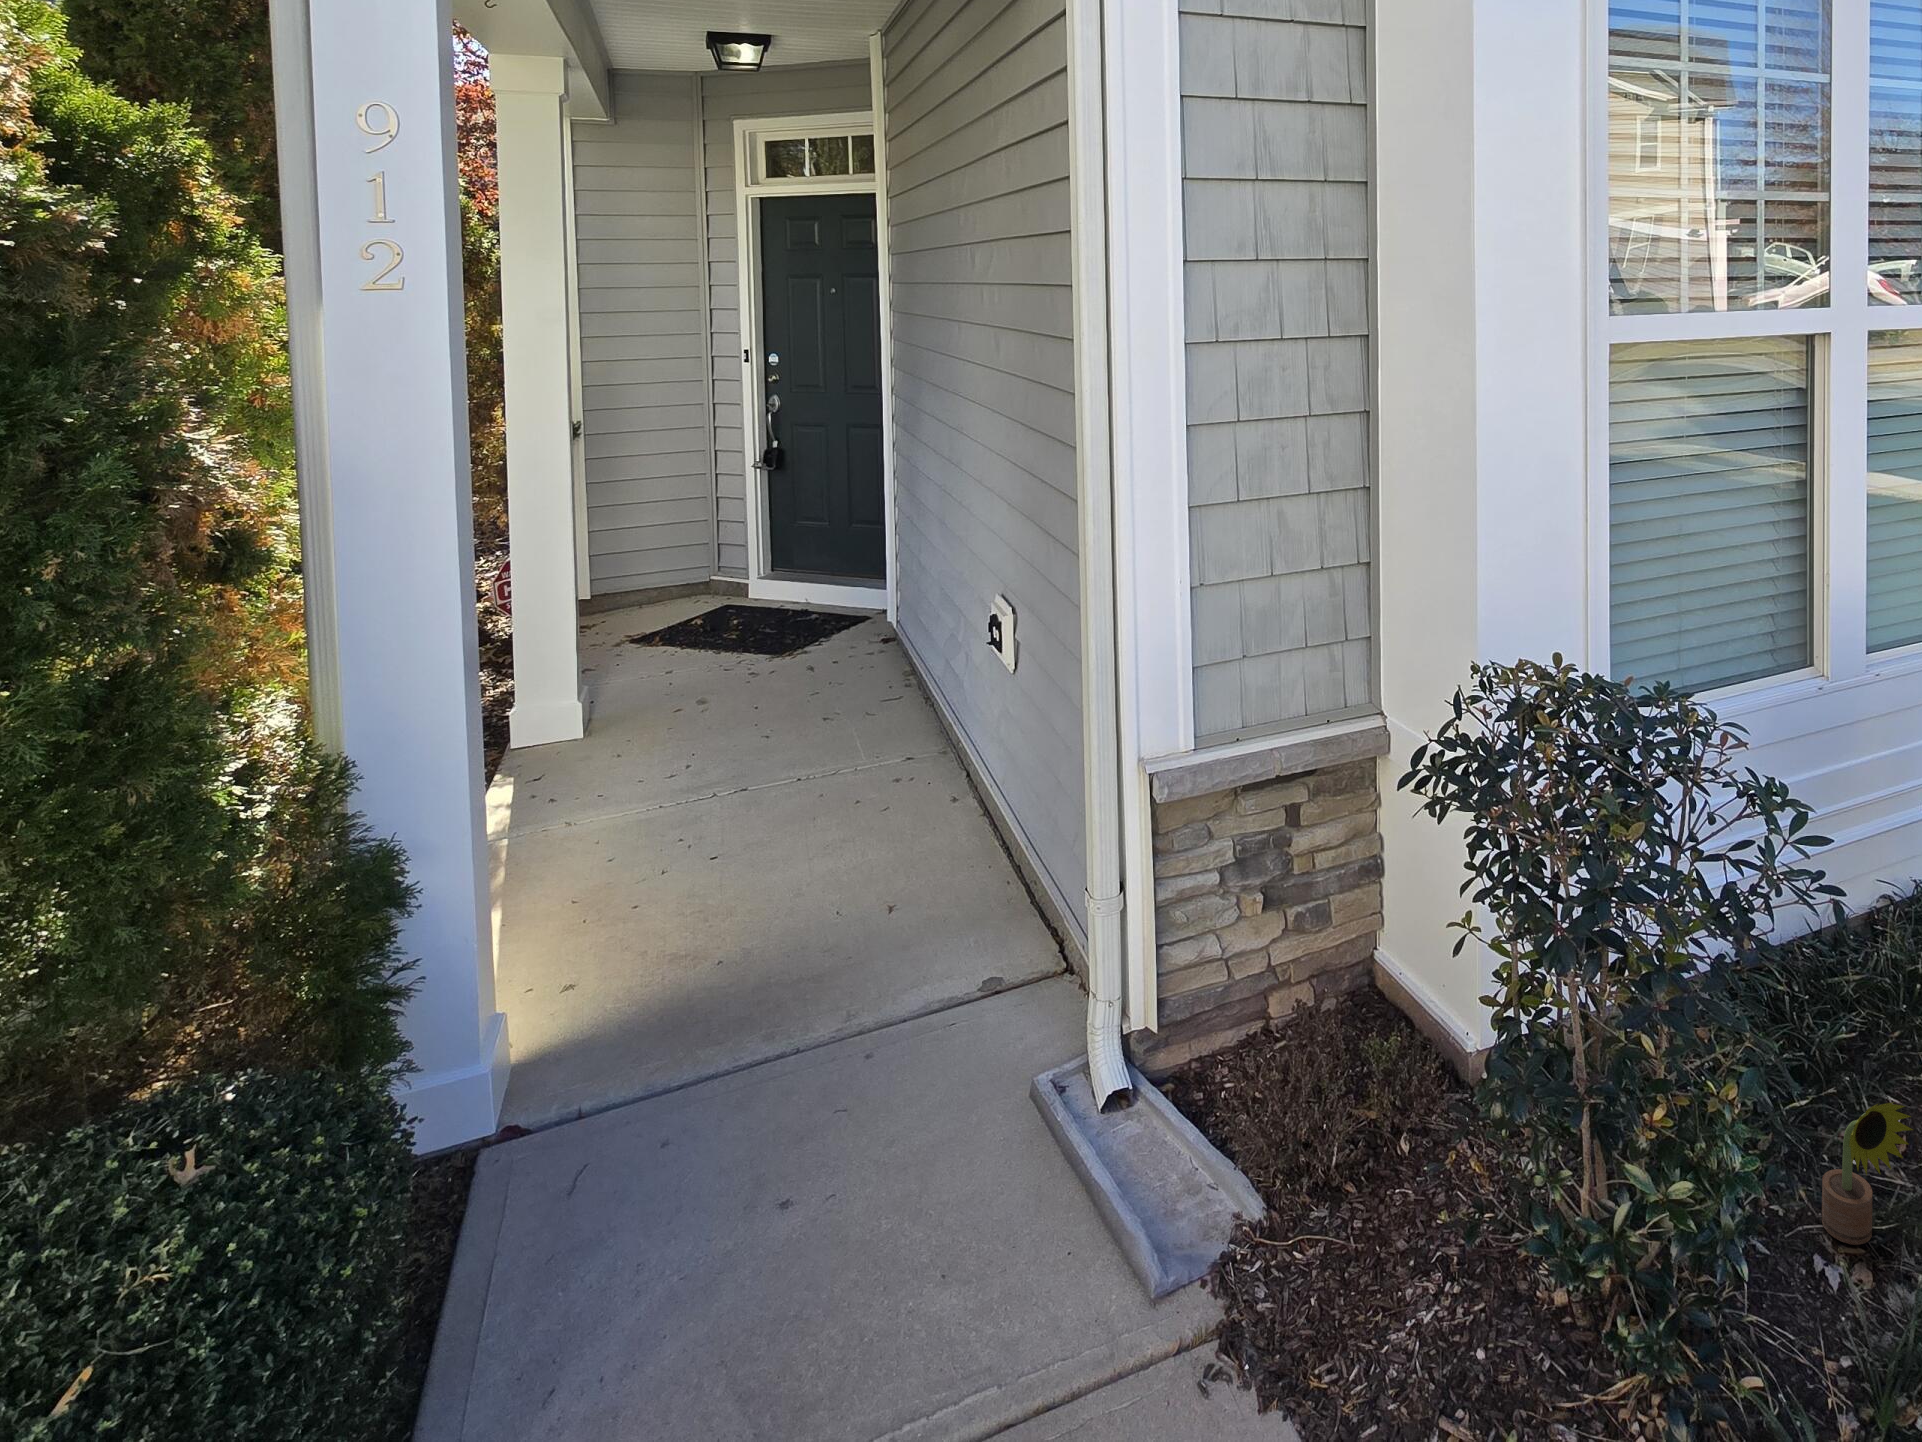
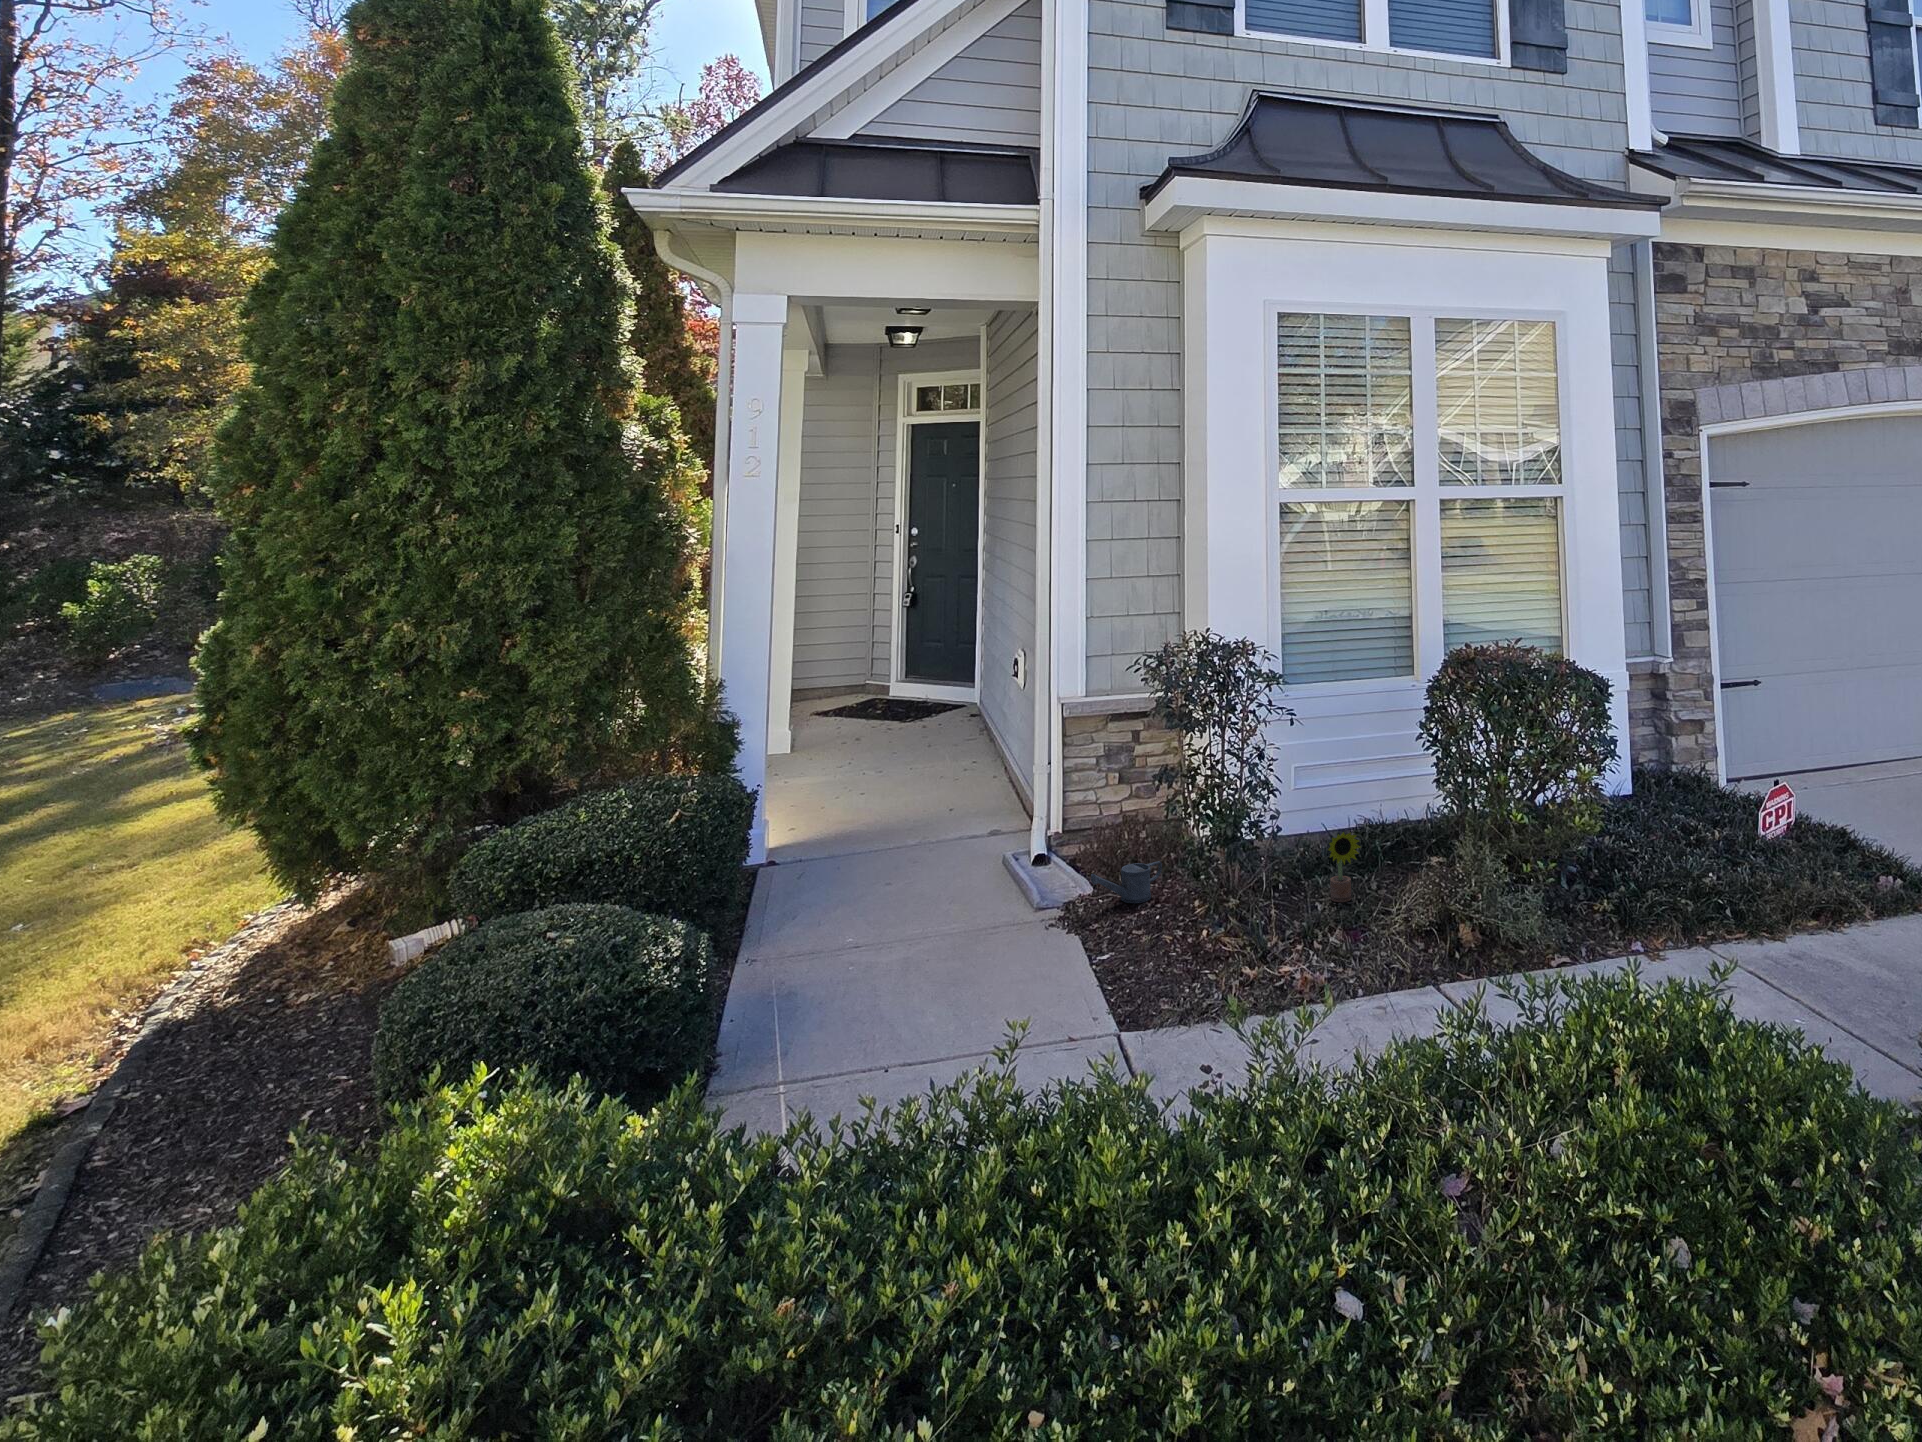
watering can: none [1290,1142,1421,1272] -> present [1091,861,1162,904]

